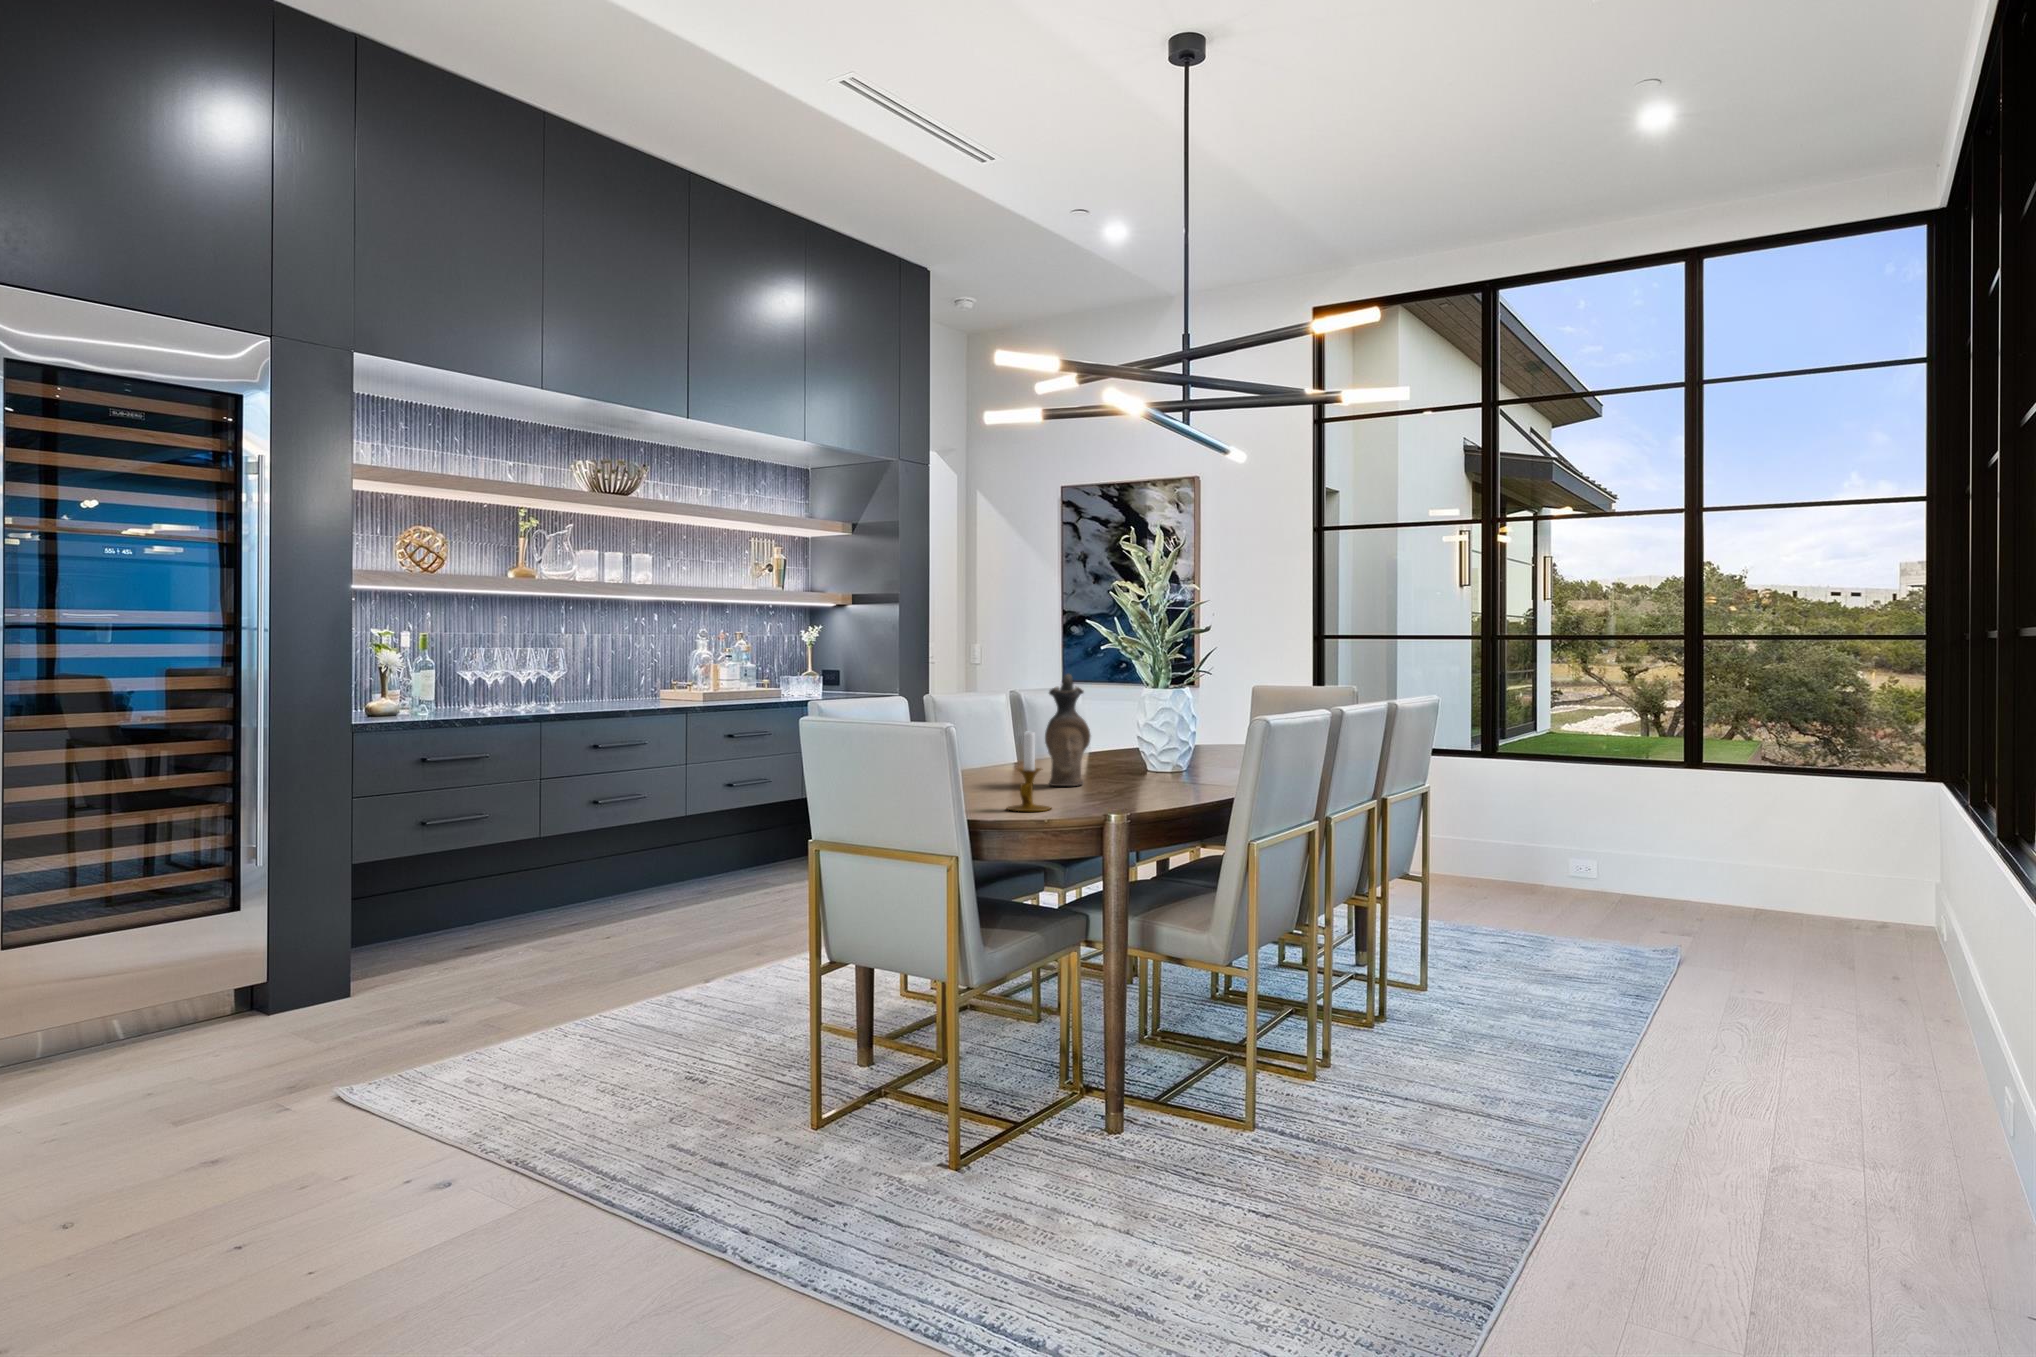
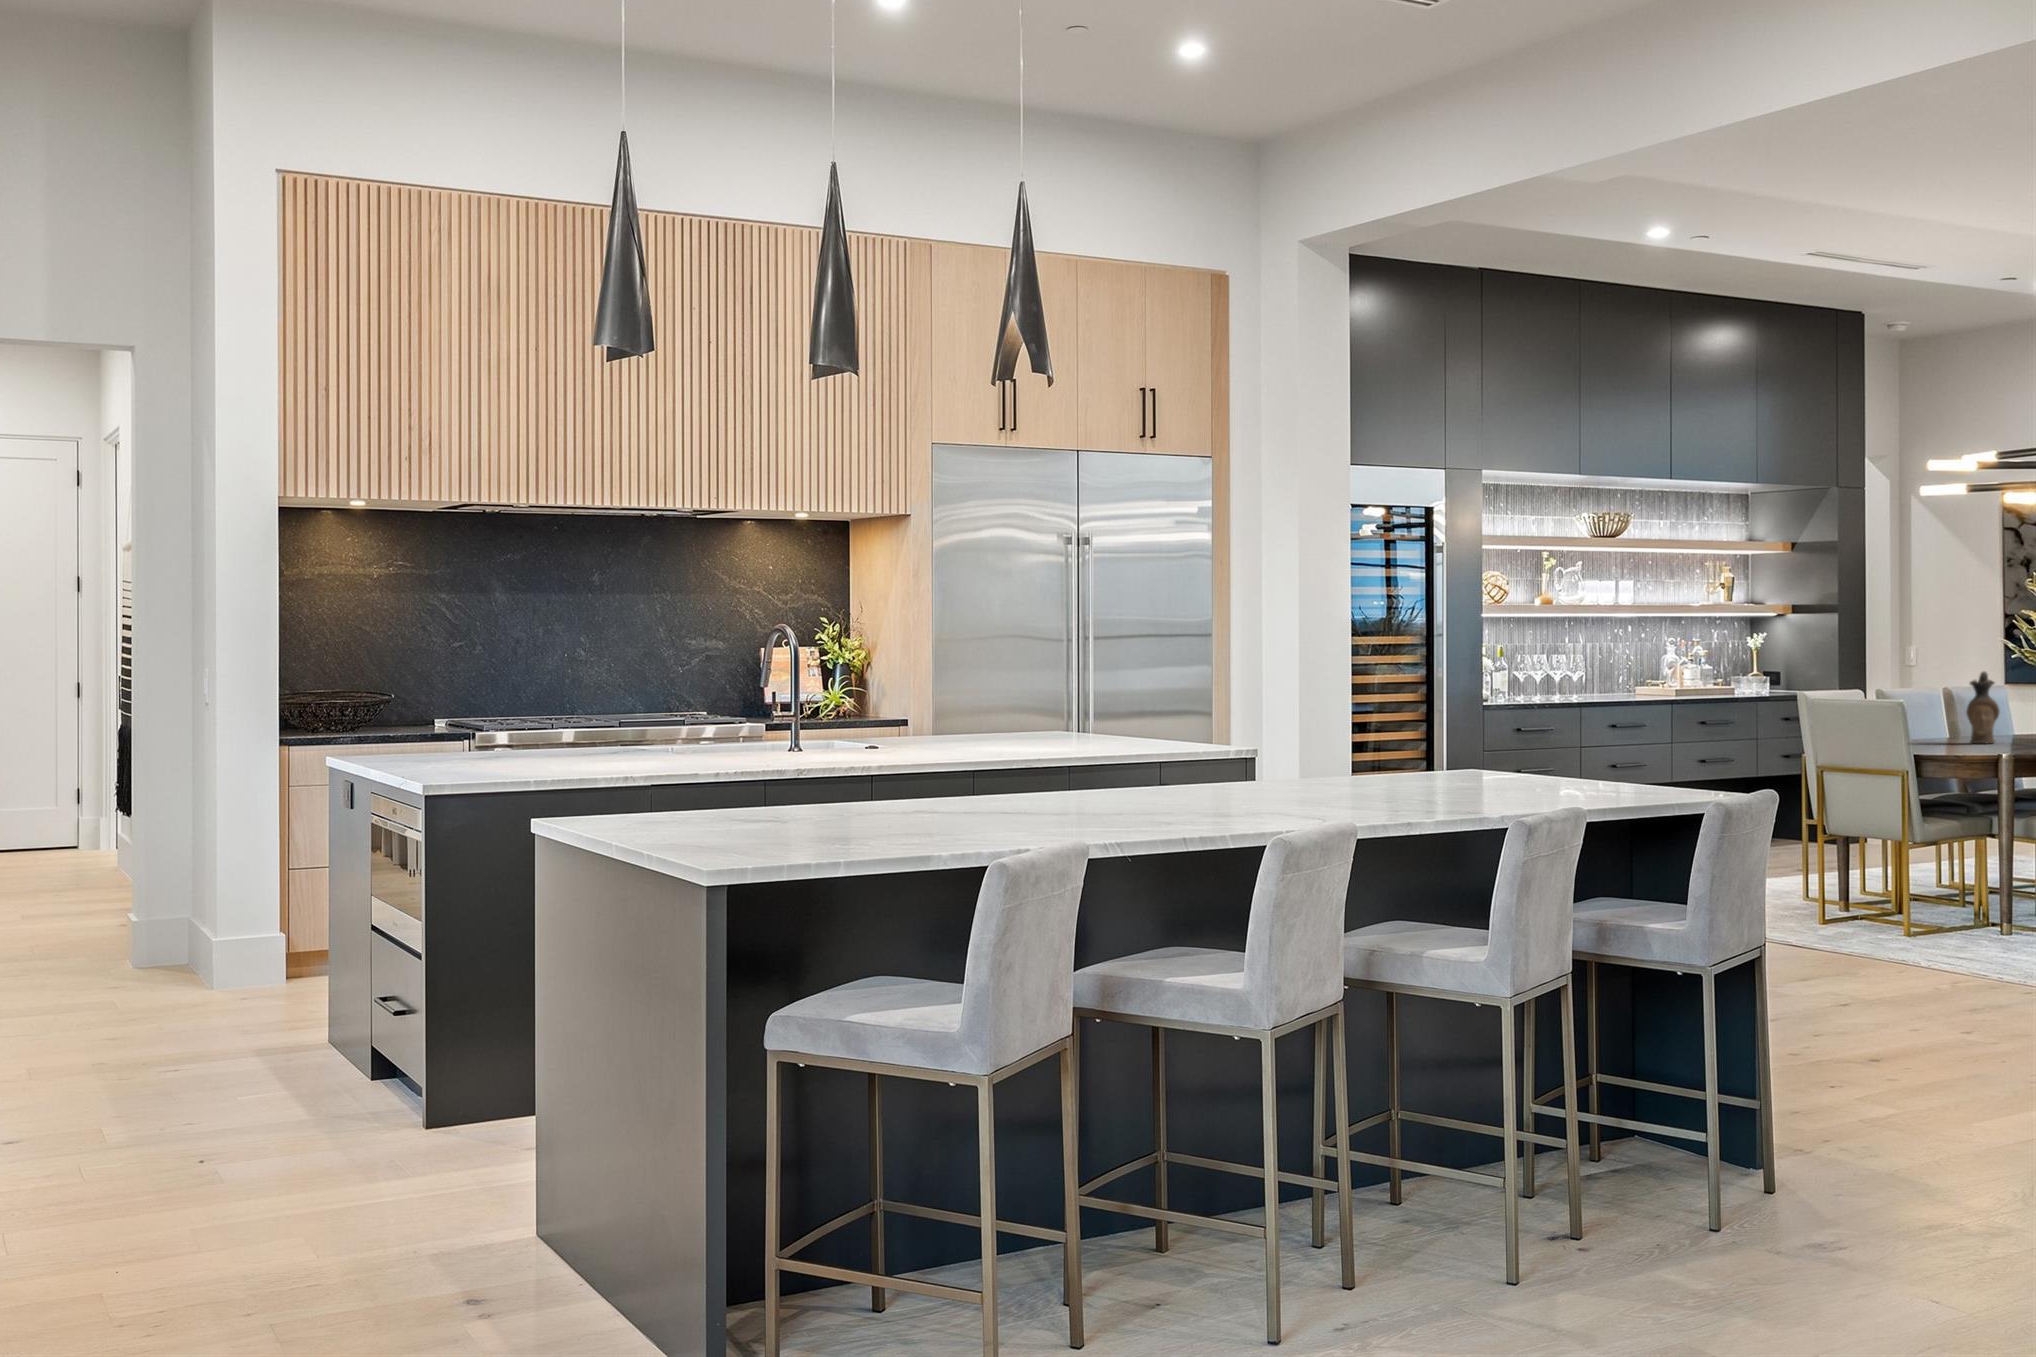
candlestick: present [1007,732,1051,811] -> none [1938,705,1968,751]

